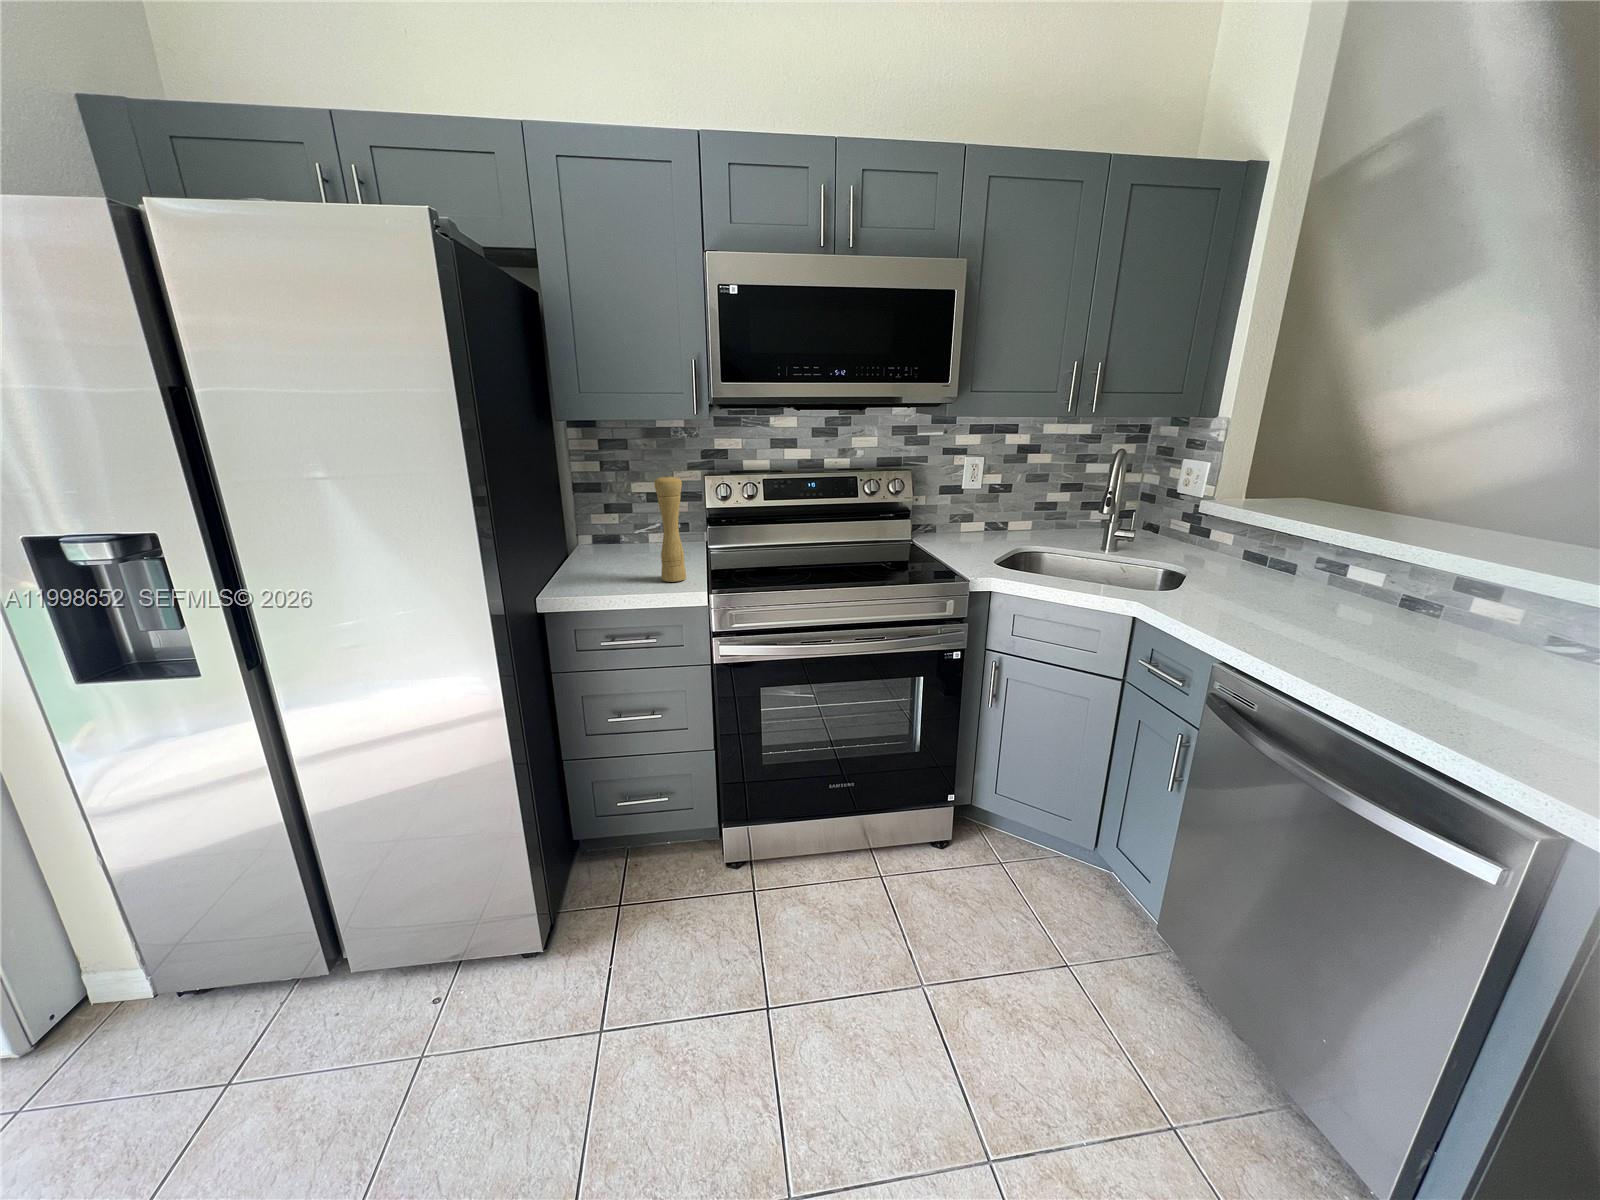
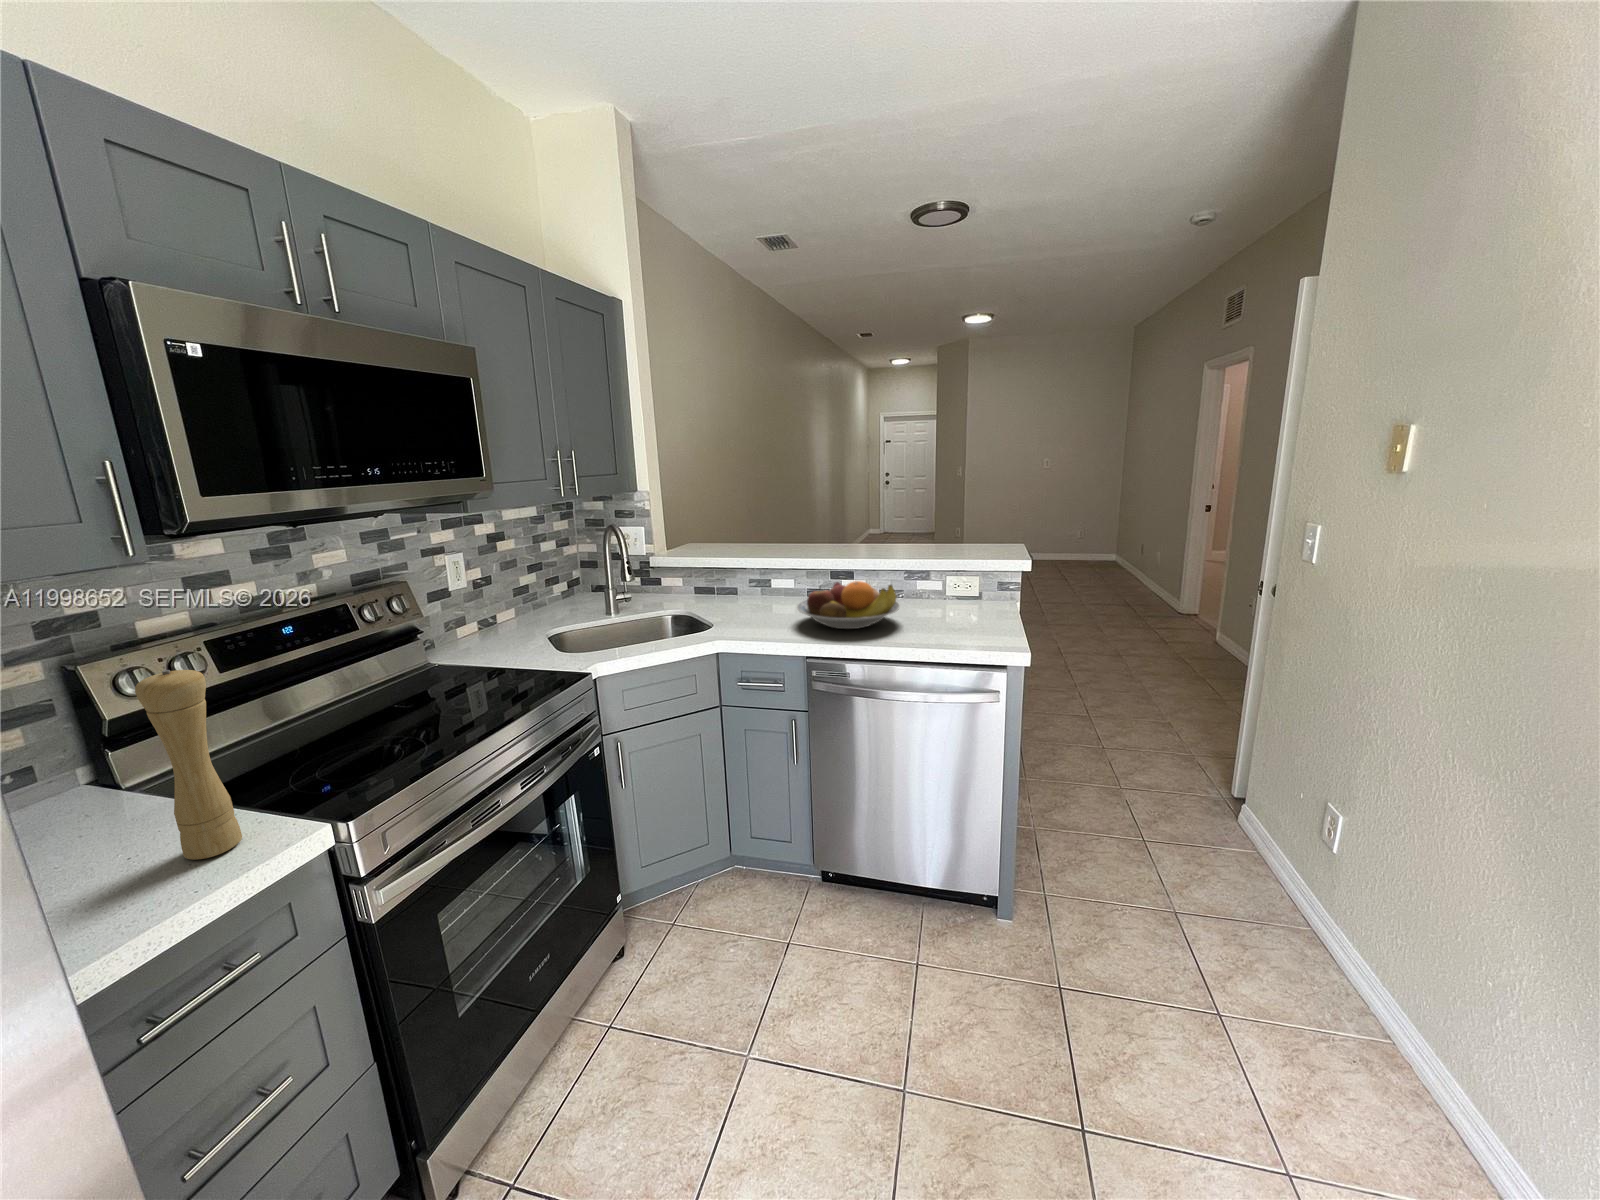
fruit bowl: none [1277,578,1503,667] -> present [797,581,900,629]

